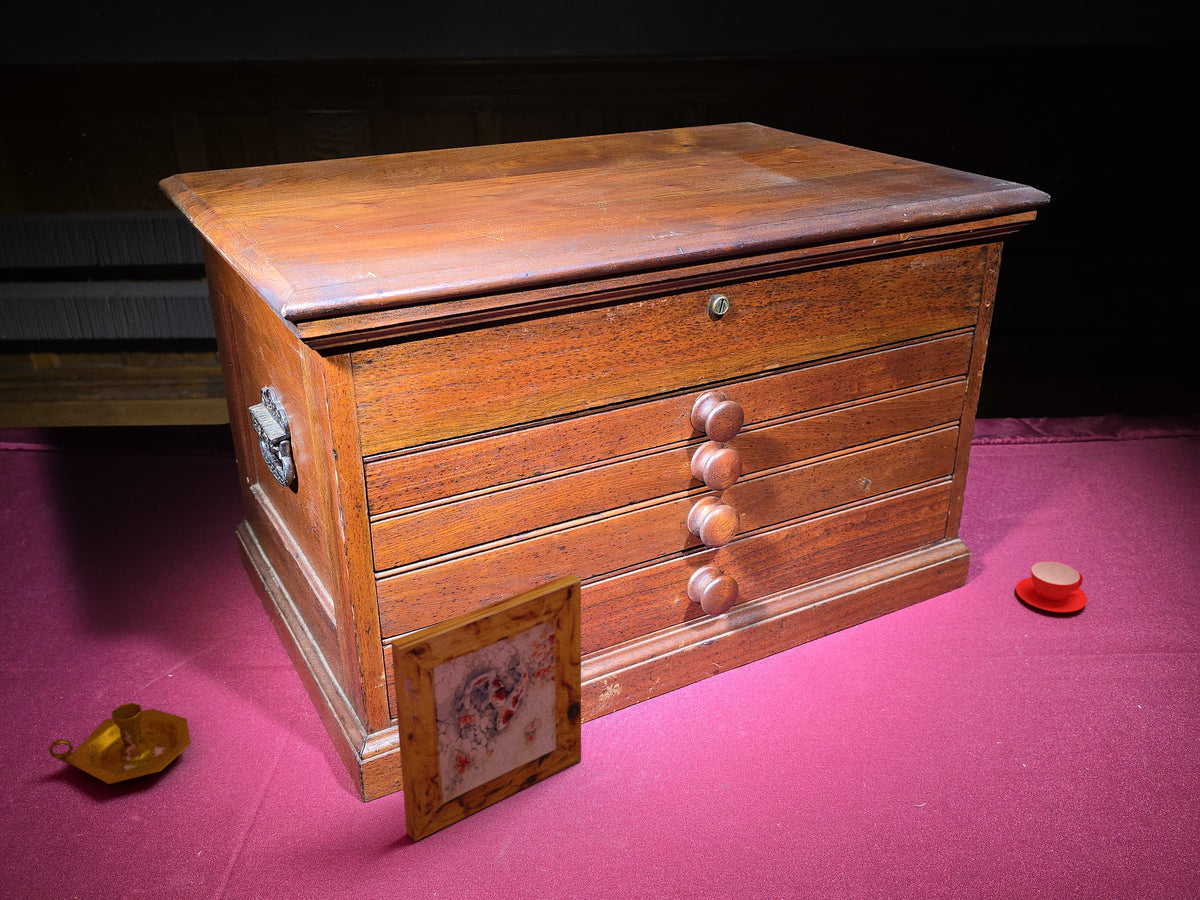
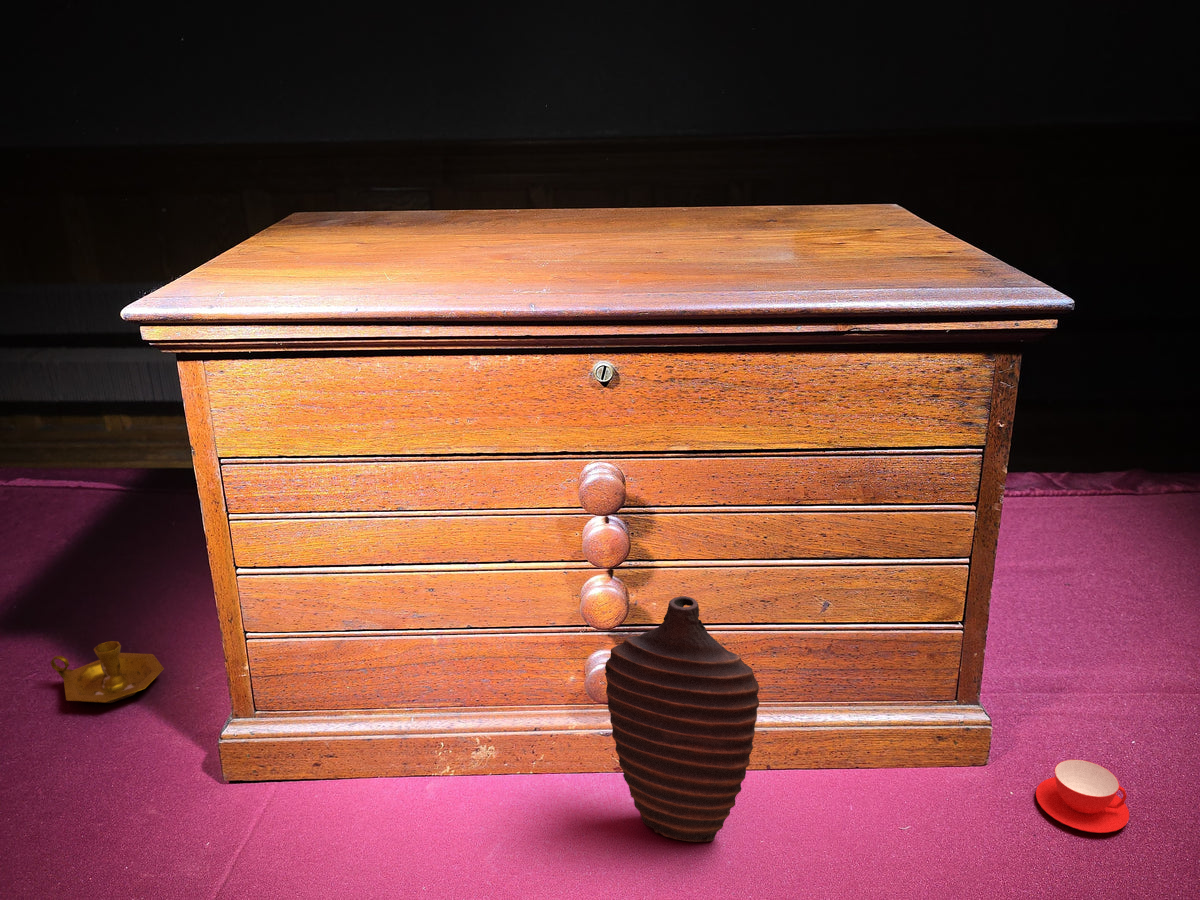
decorative vase: none [753,496,889,711] -> present [605,596,759,842]
picture frame: present [391,574,581,841] -> none [185,613,413,827]

